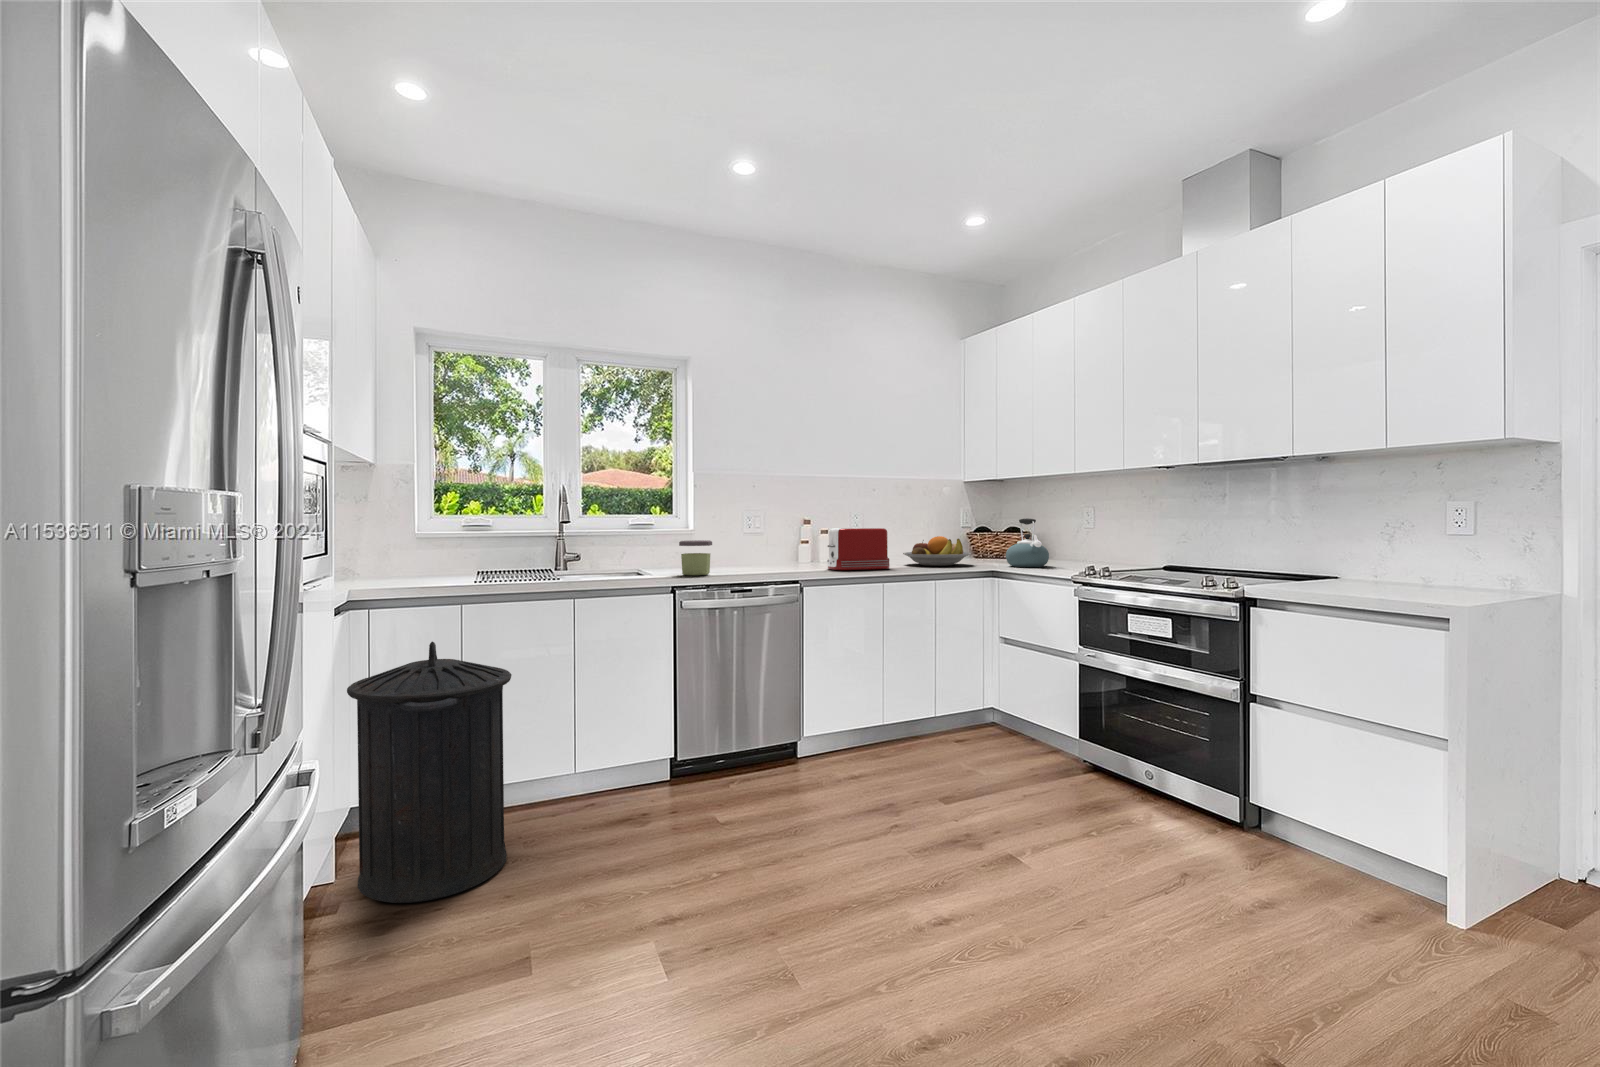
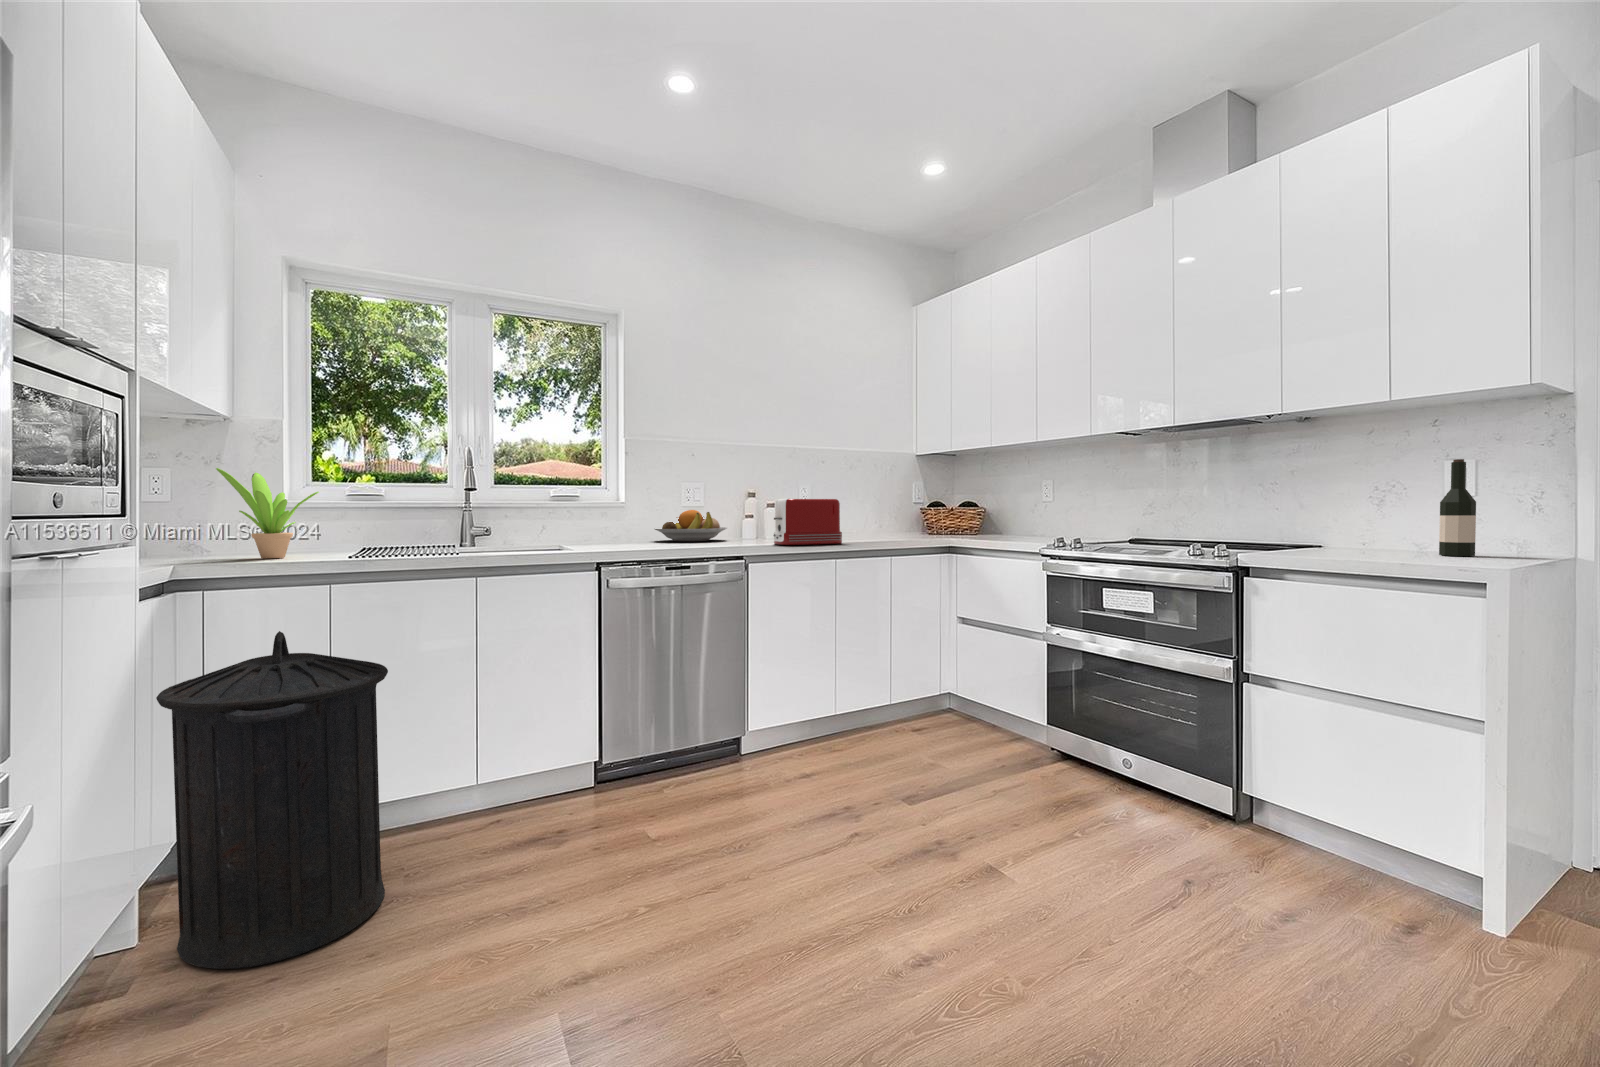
wine bottle: none [1436,501,1469,590] -> present [1439,459,1476,556]
potted plant: none [371,507,448,580] -> present [216,468,319,558]
kettle: present [1006,518,1049,567] -> none [966,489,1012,541]
fruit bowl: present [903,536,971,566] -> present [655,510,727,541]
jar: present [679,540,712,575] -> none [604,511,643,551]

